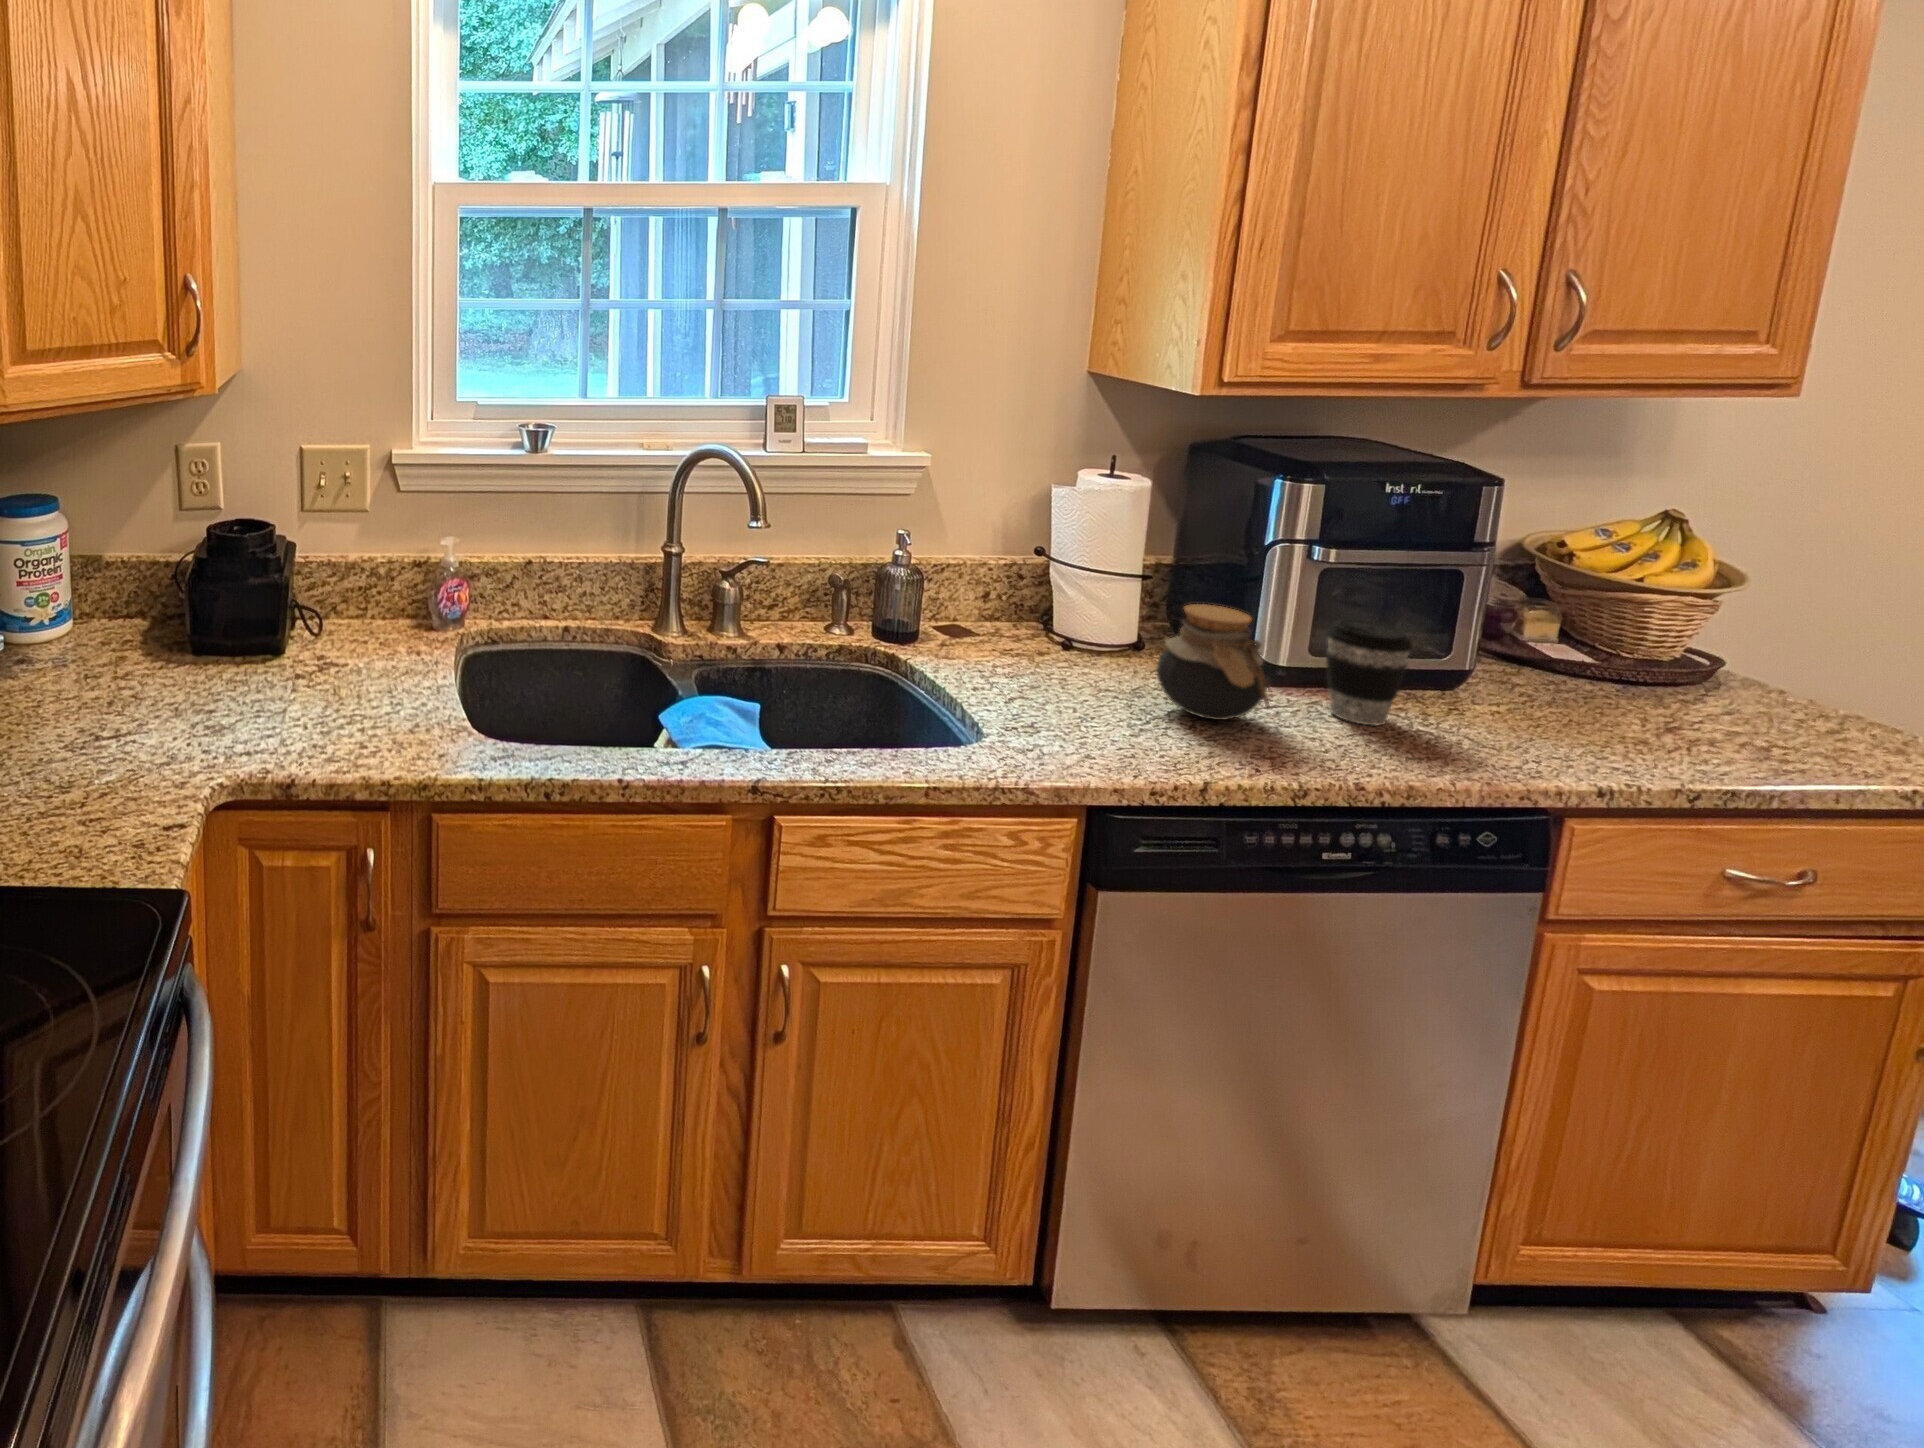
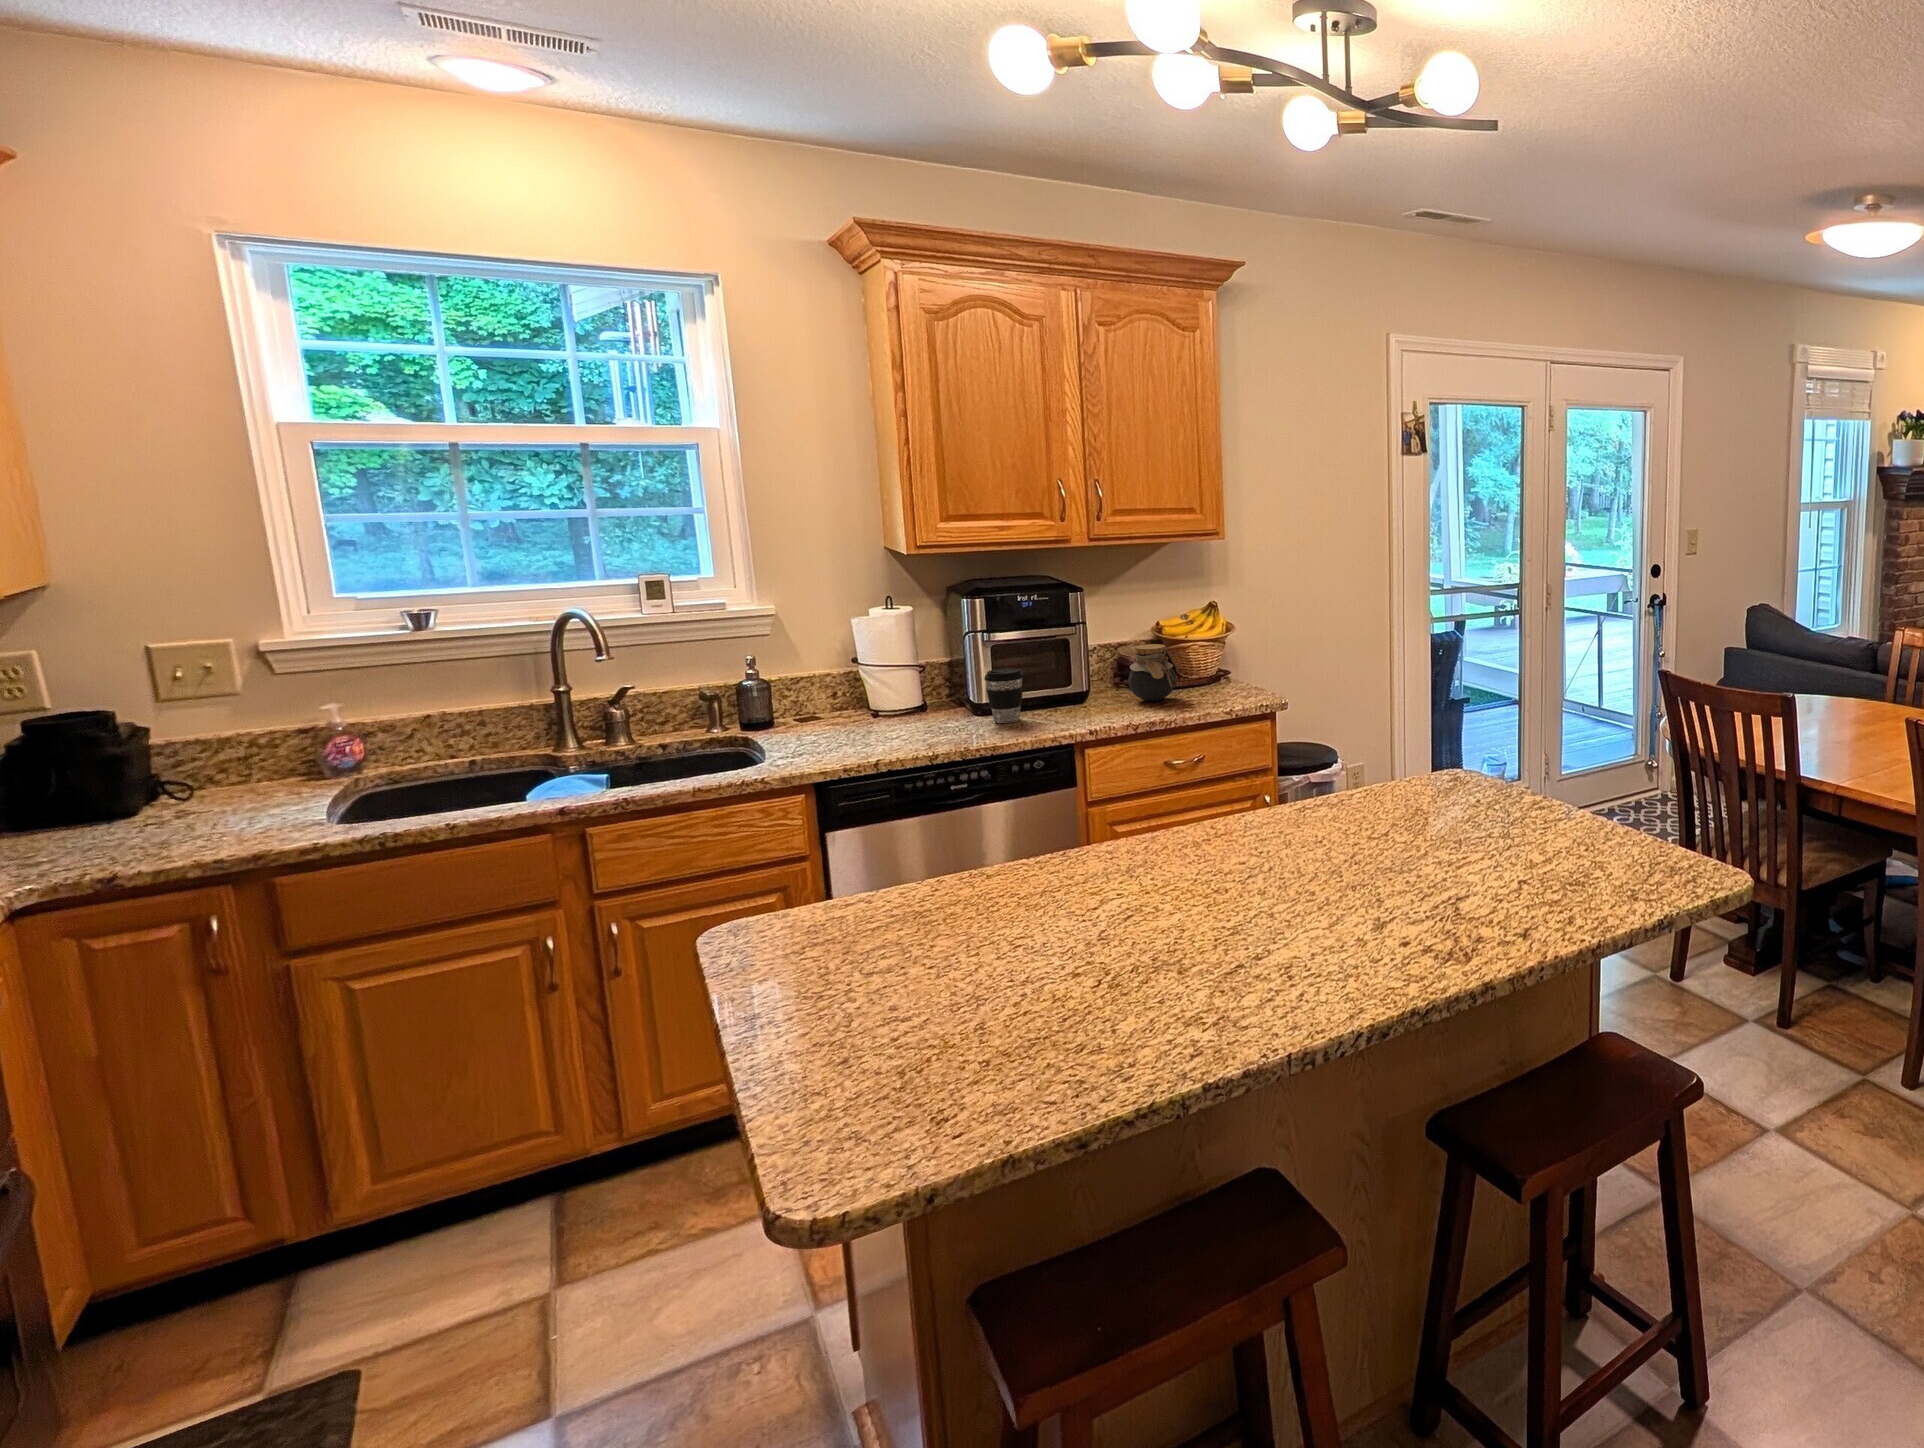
jar: present [1156,604,1271,720] -> present [1128,644,1176,701]

